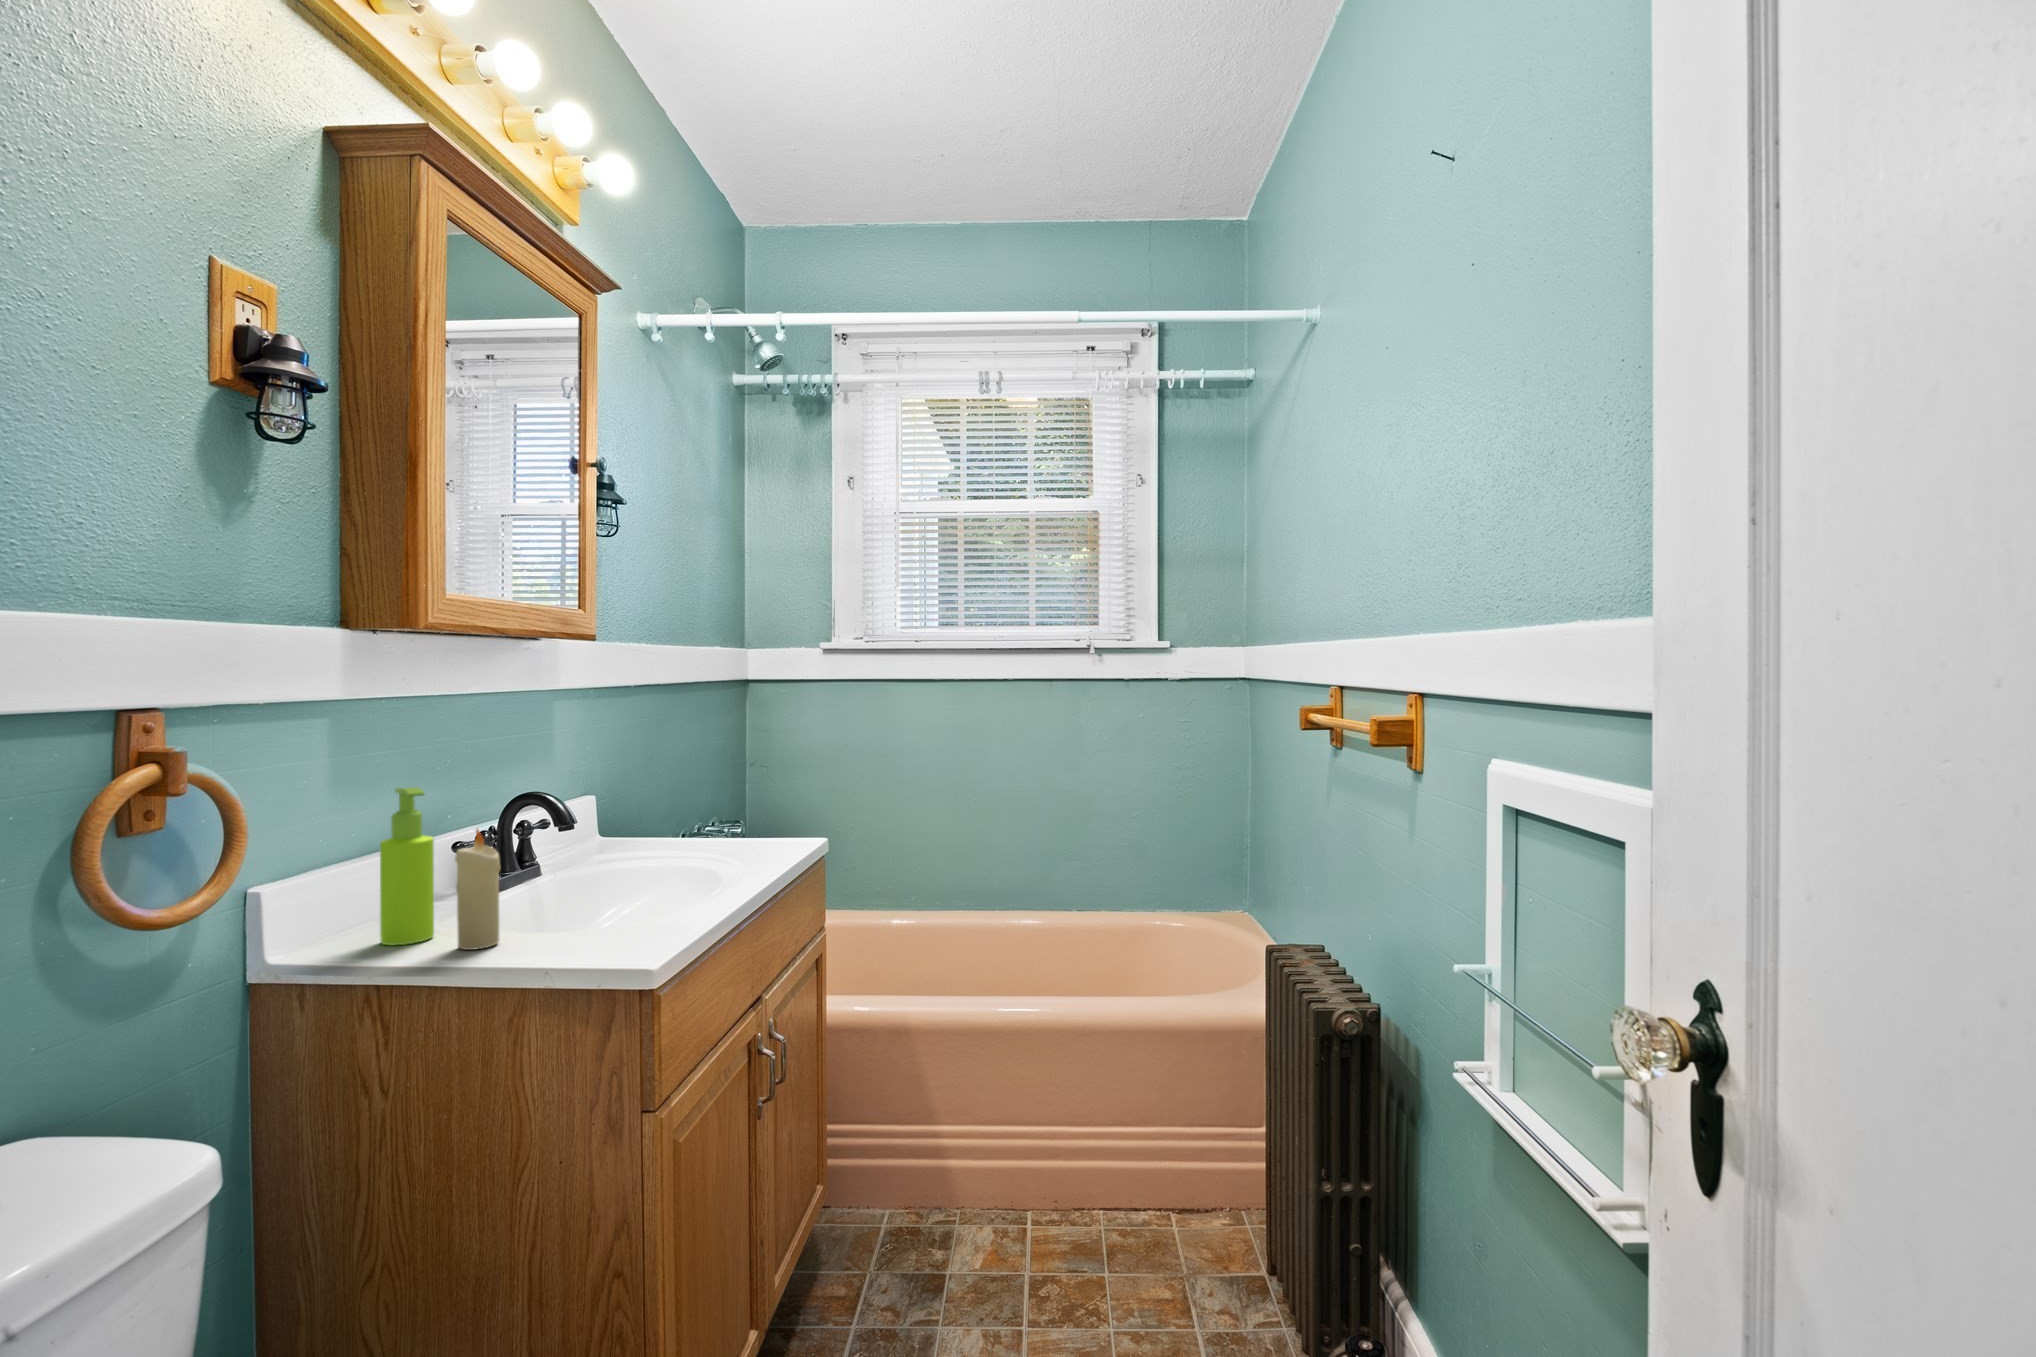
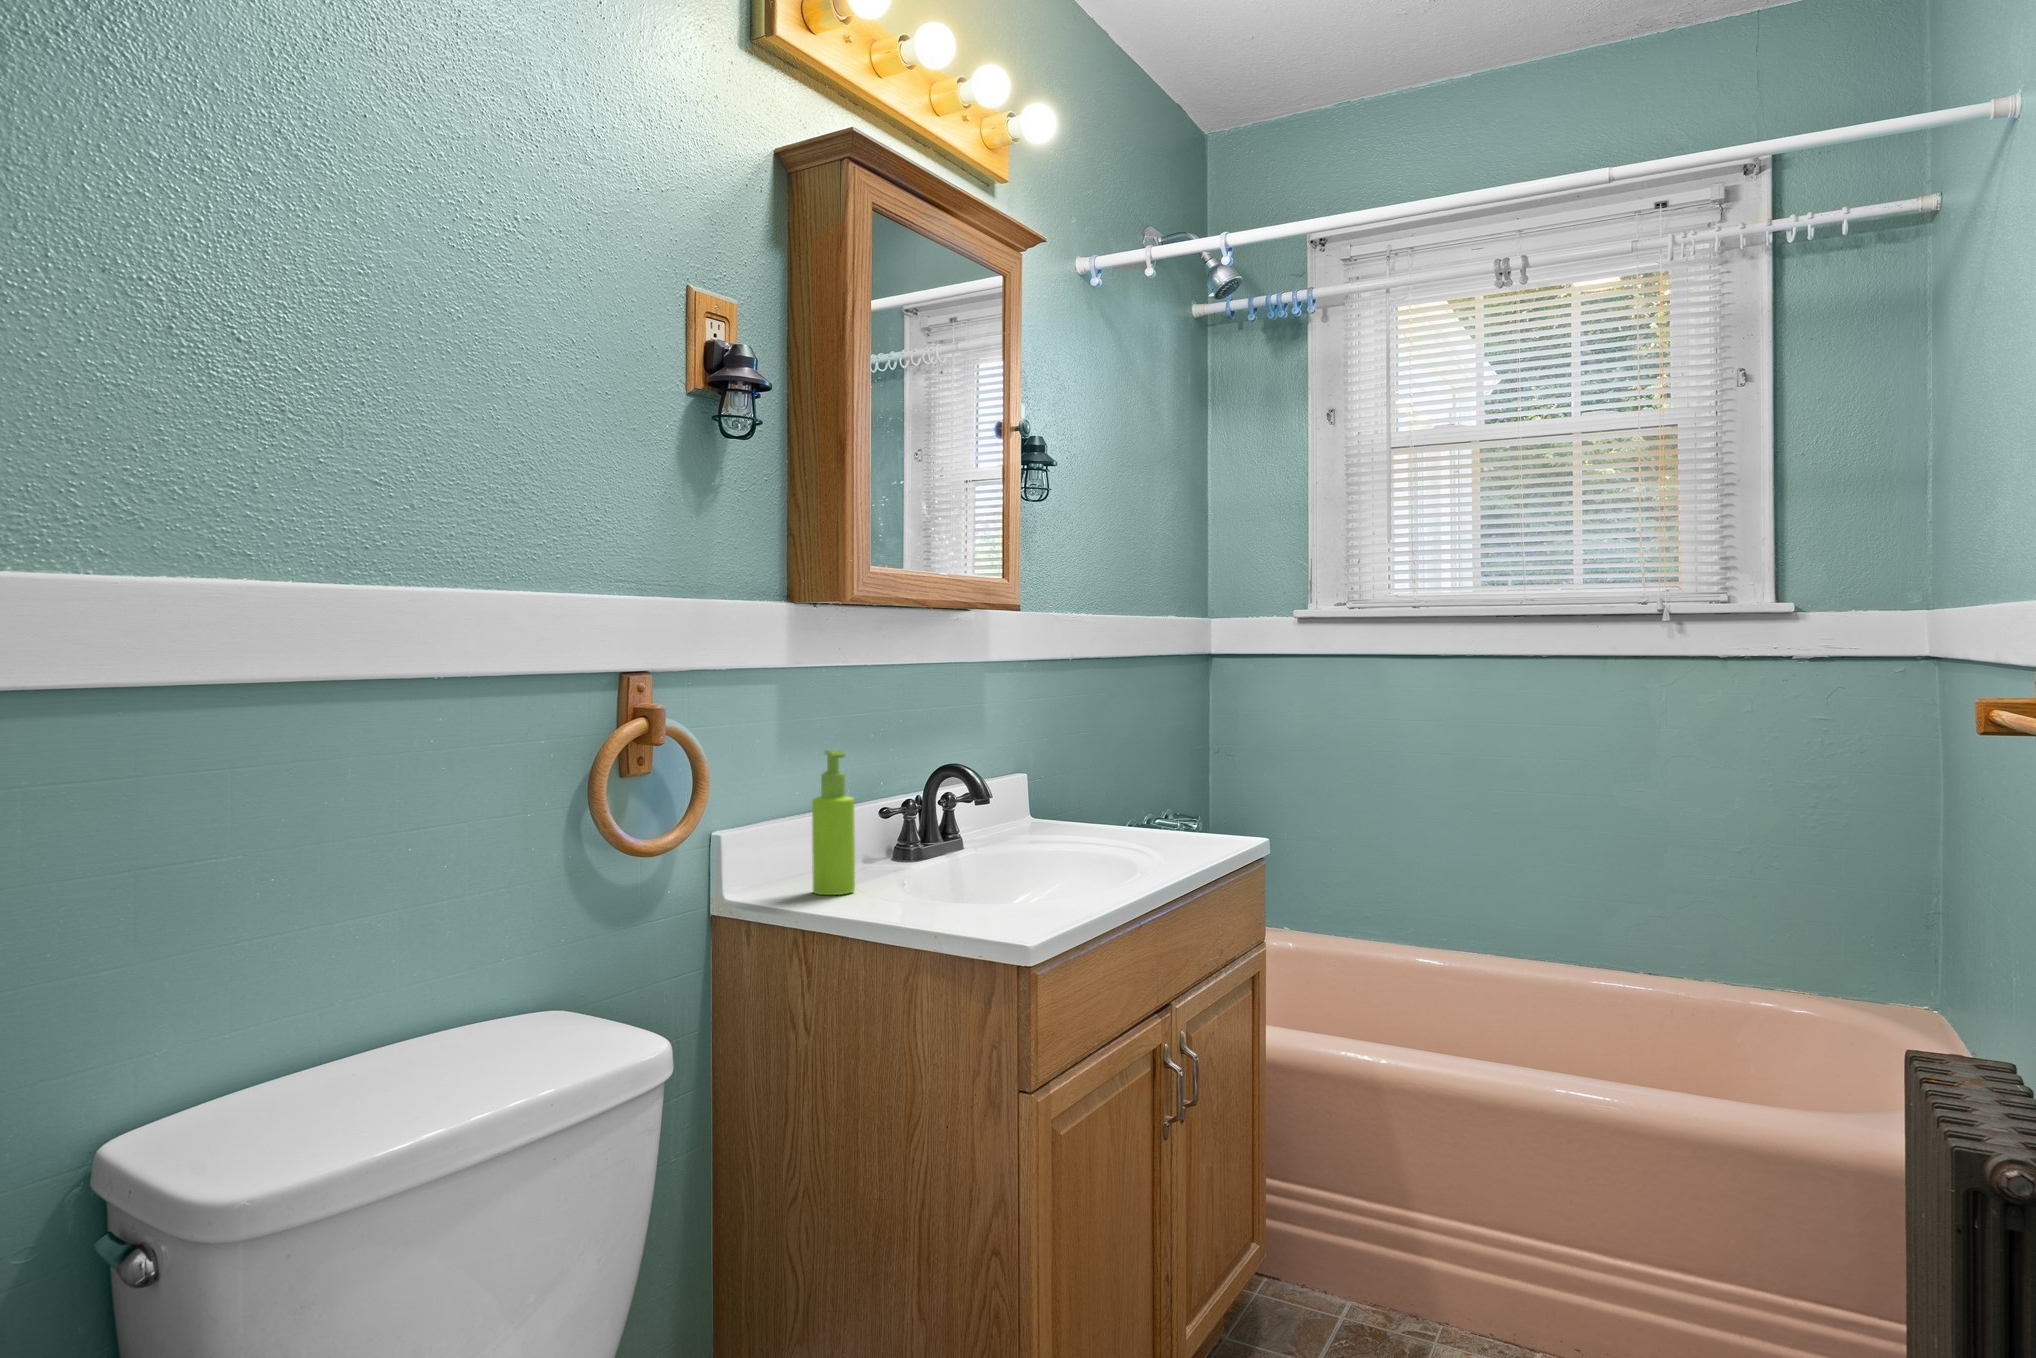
candle: present [455,829,500,950] -> none [866,790,903,905]

